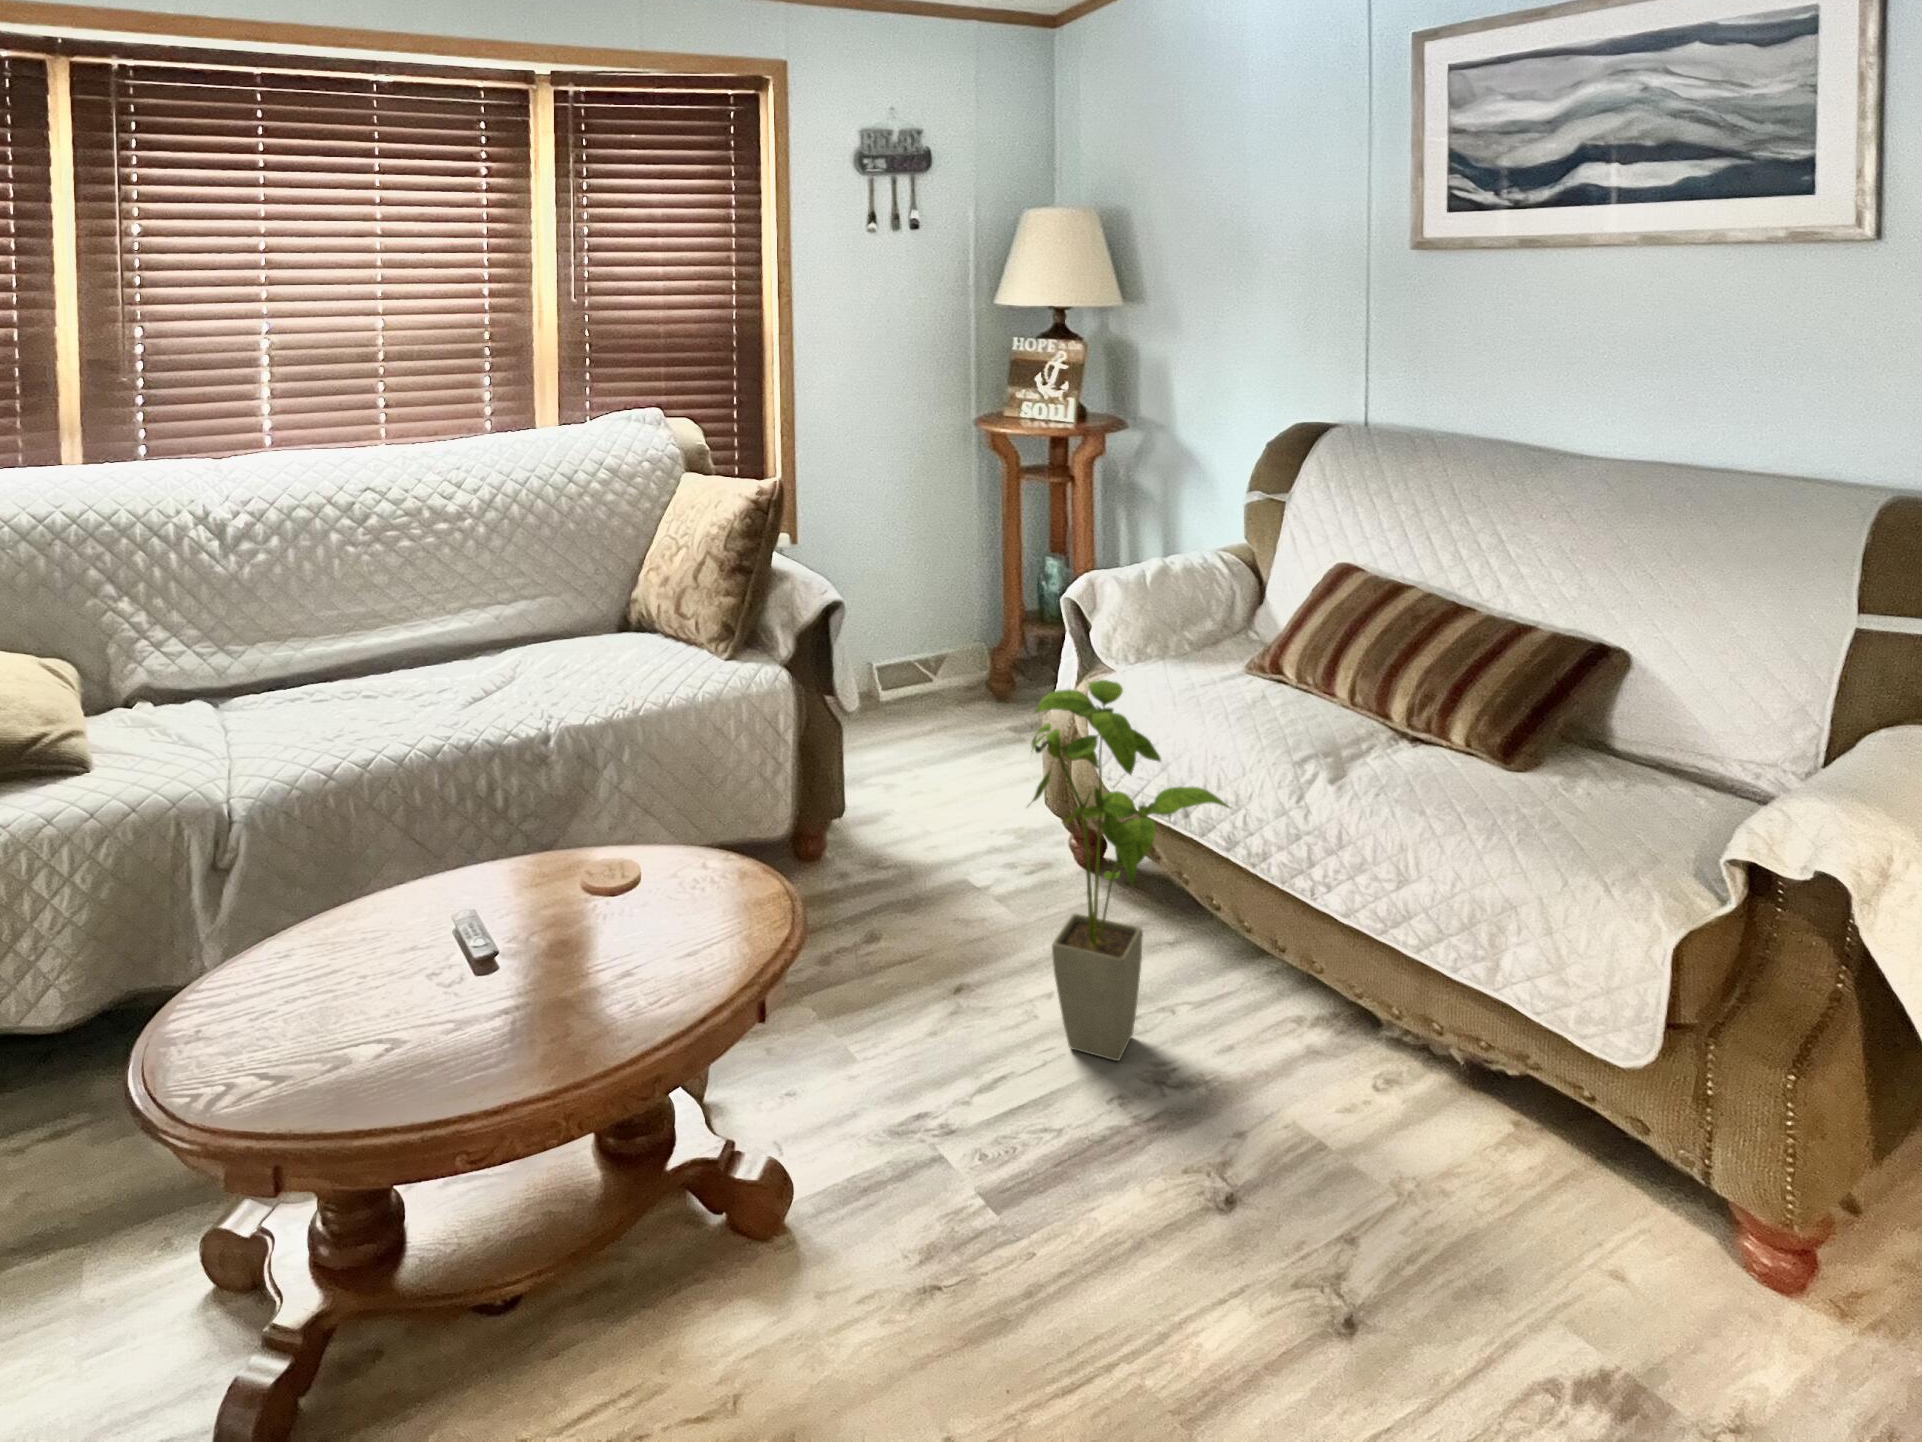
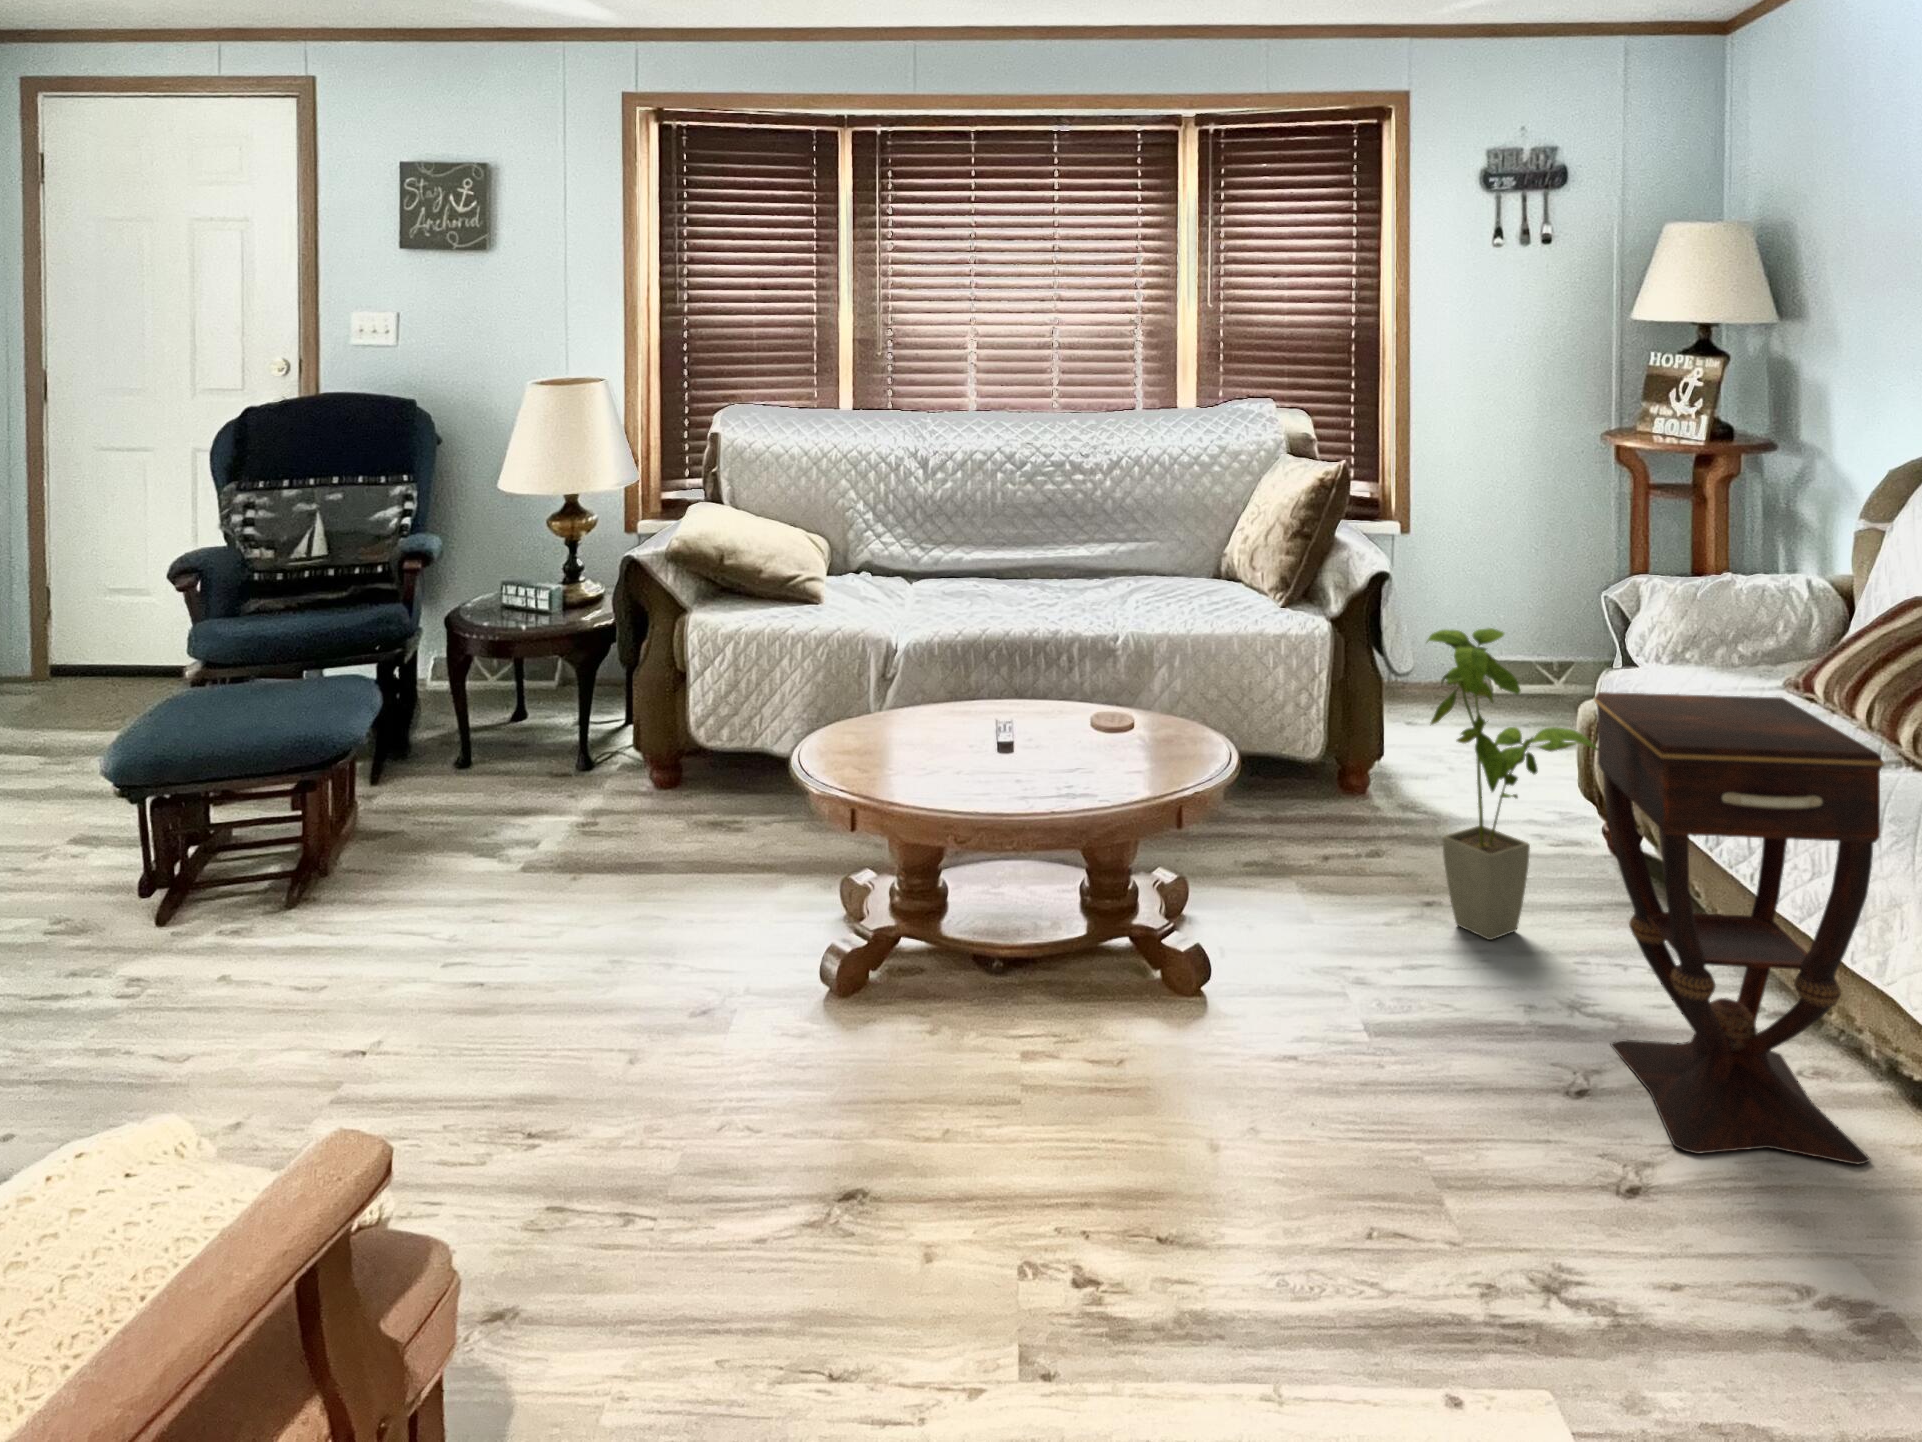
side table: none [1312,726,1690,1346] -> present [1594,692,1884,1165]

